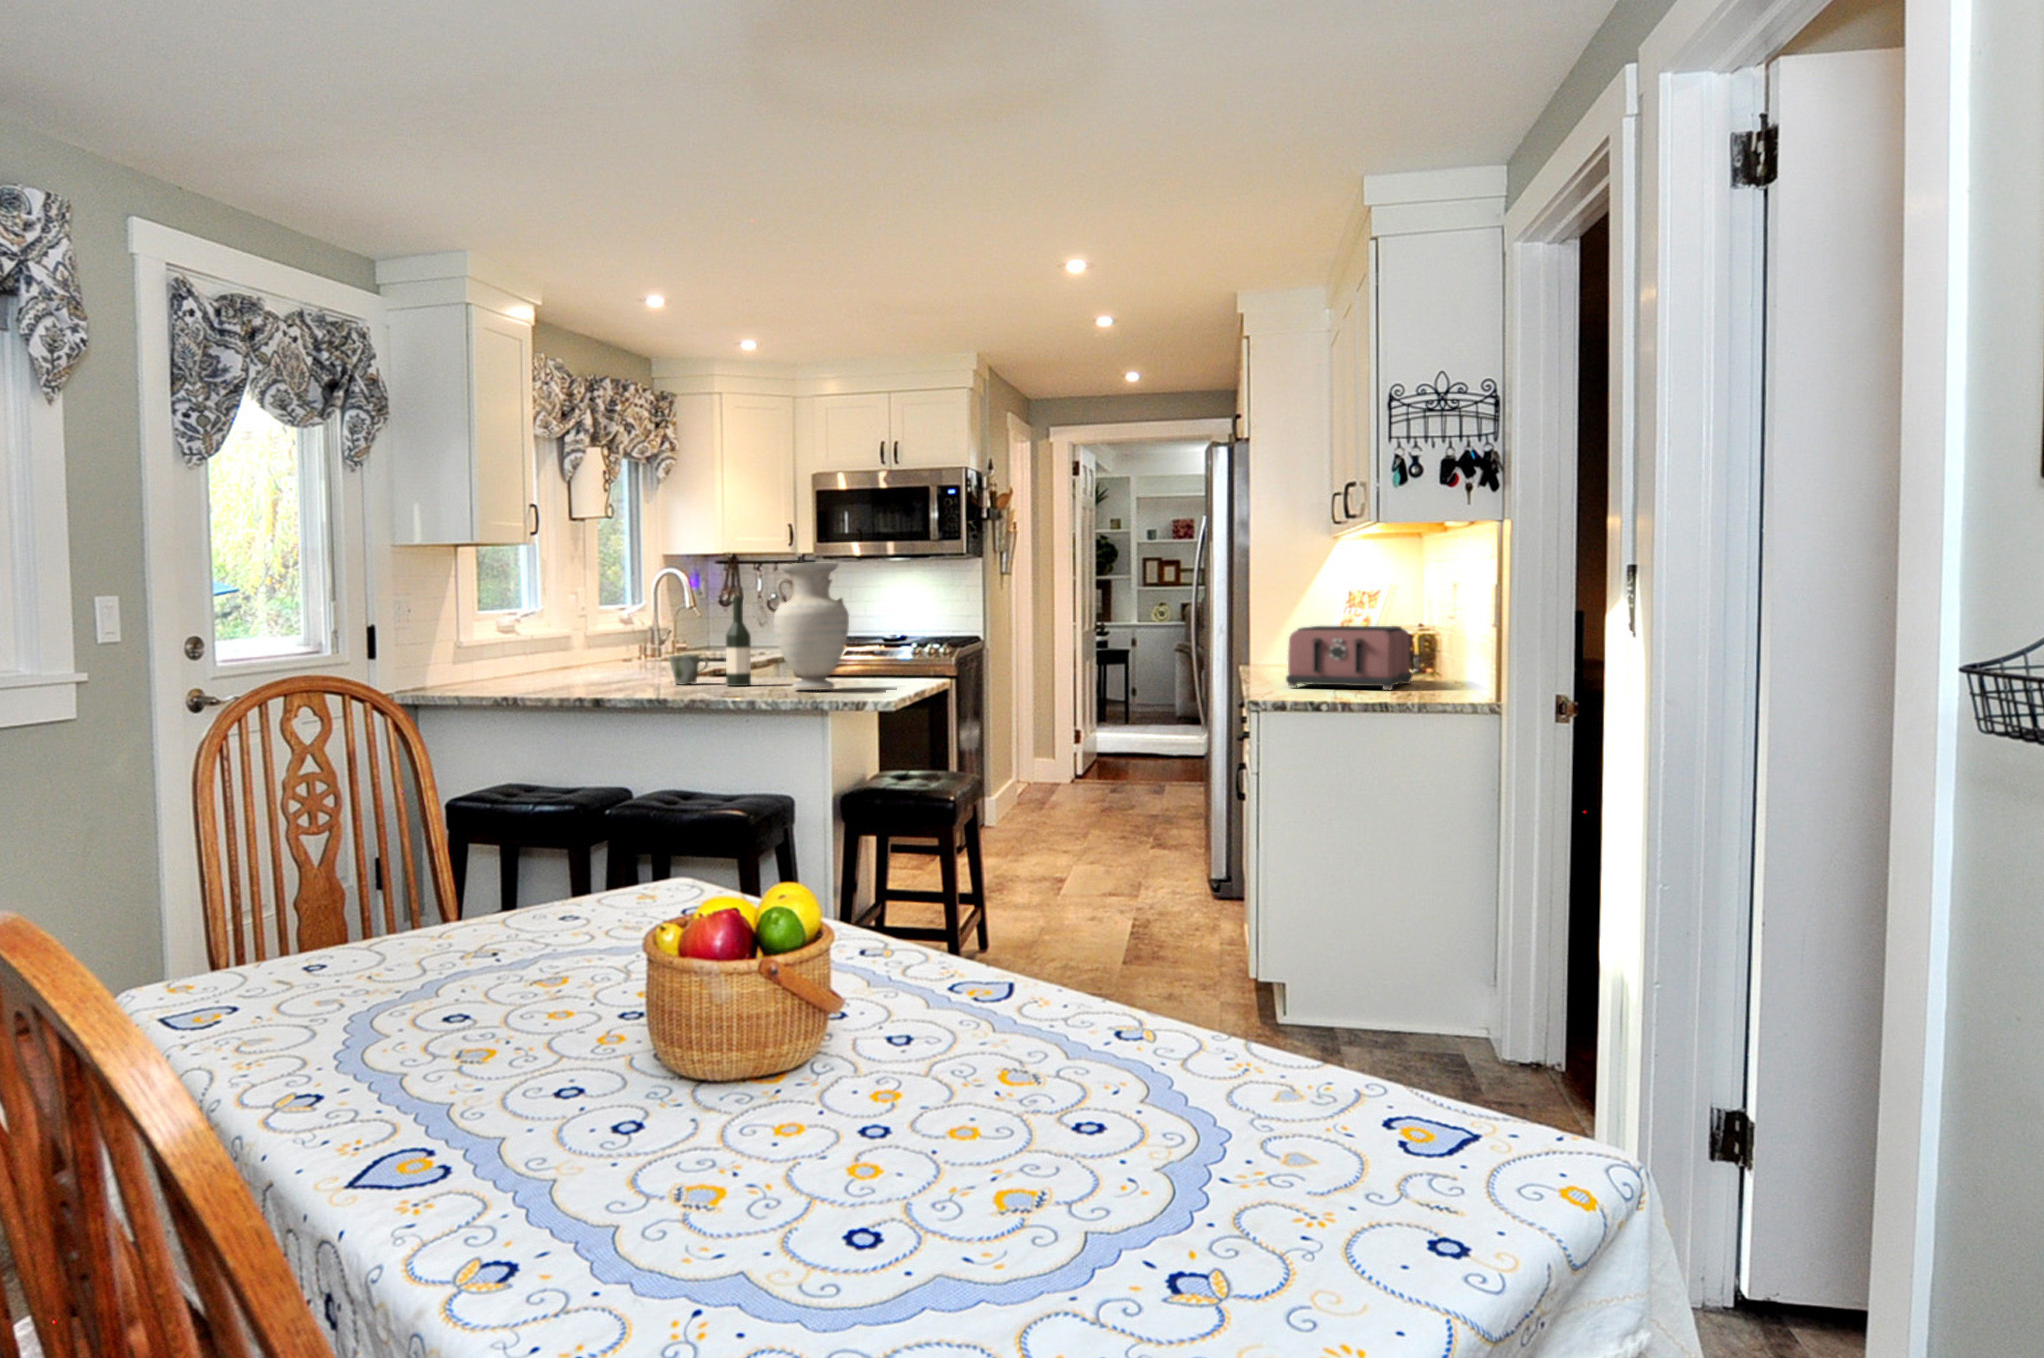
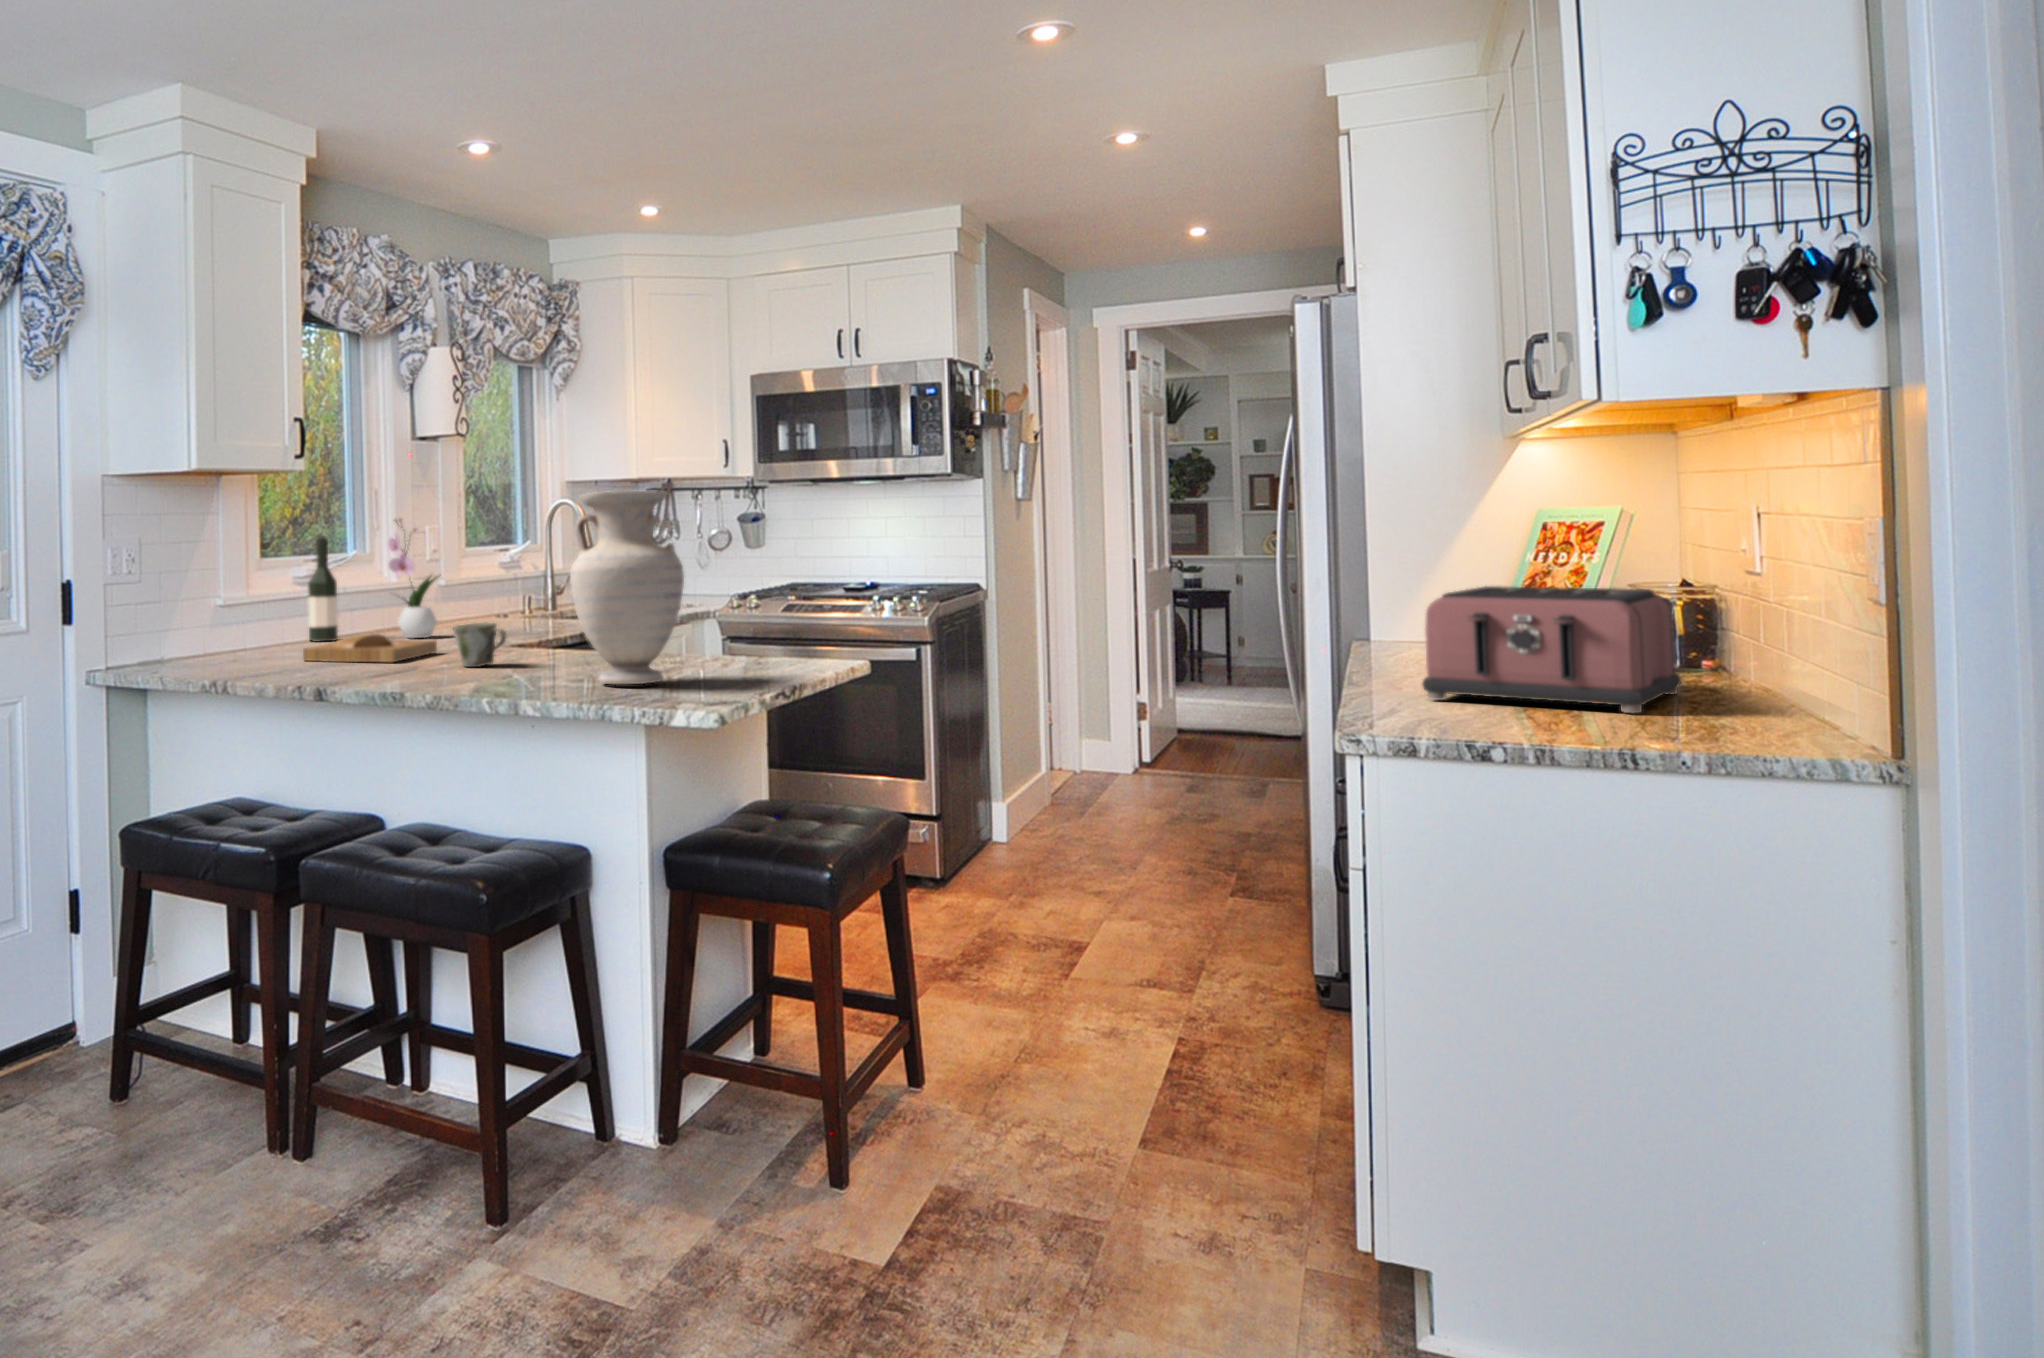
flower arrangement: none [574,581,616,672] -> present [388,519,437,638]
wine bottle: present [726,595,751,686] -> present [308,536,338,641]
tray: none [548,665,637,683] -> present [303,634,437,662]

